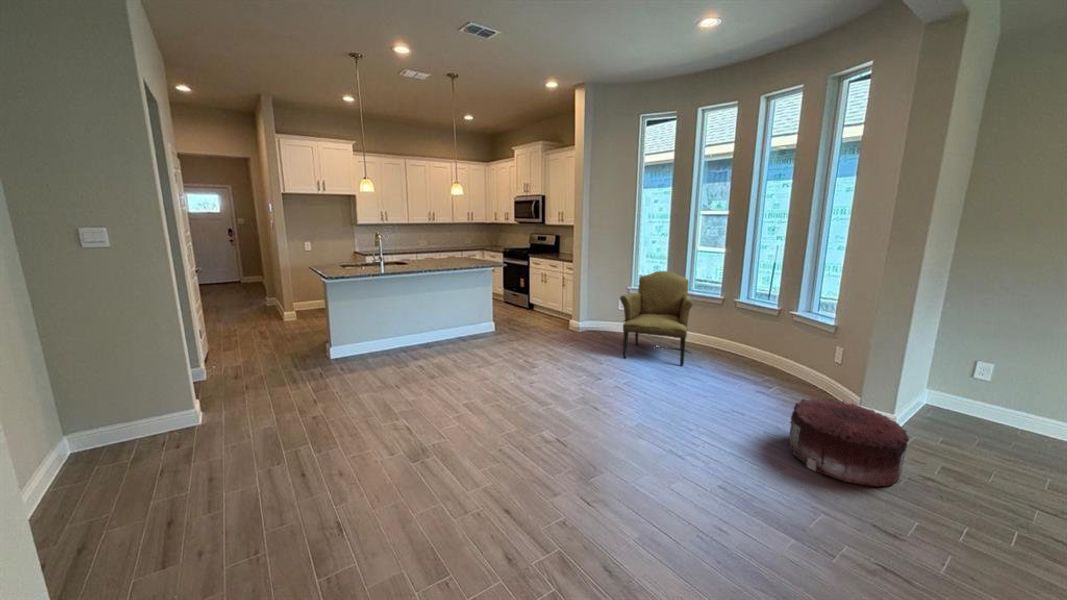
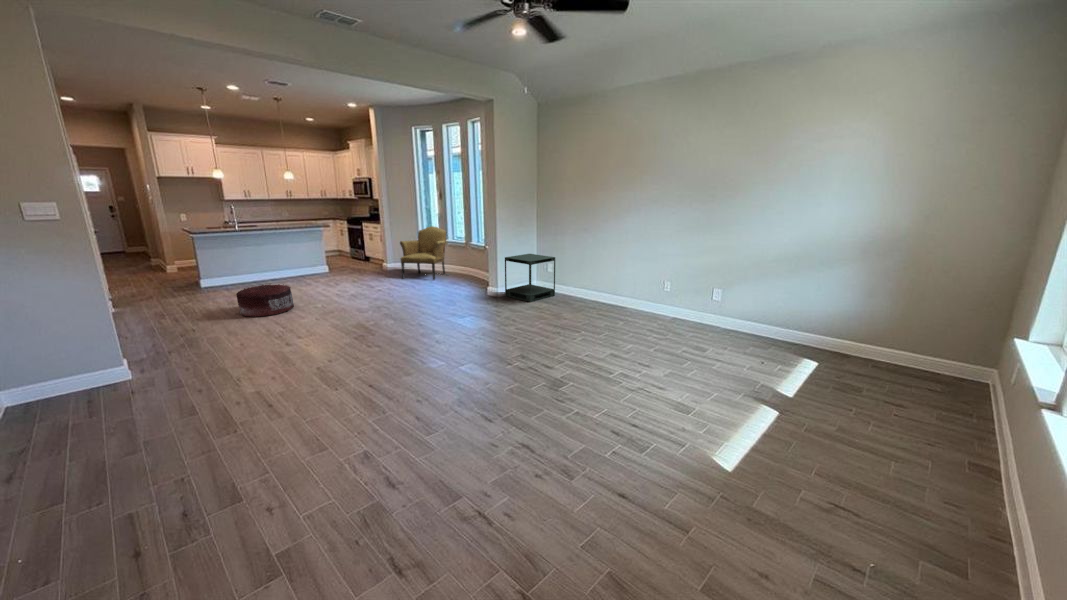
side table: none [897,344,1039,469] -> present [505,254,555,302]
pouf: present [790,399,909,486] -> present [236,284,294,317]

